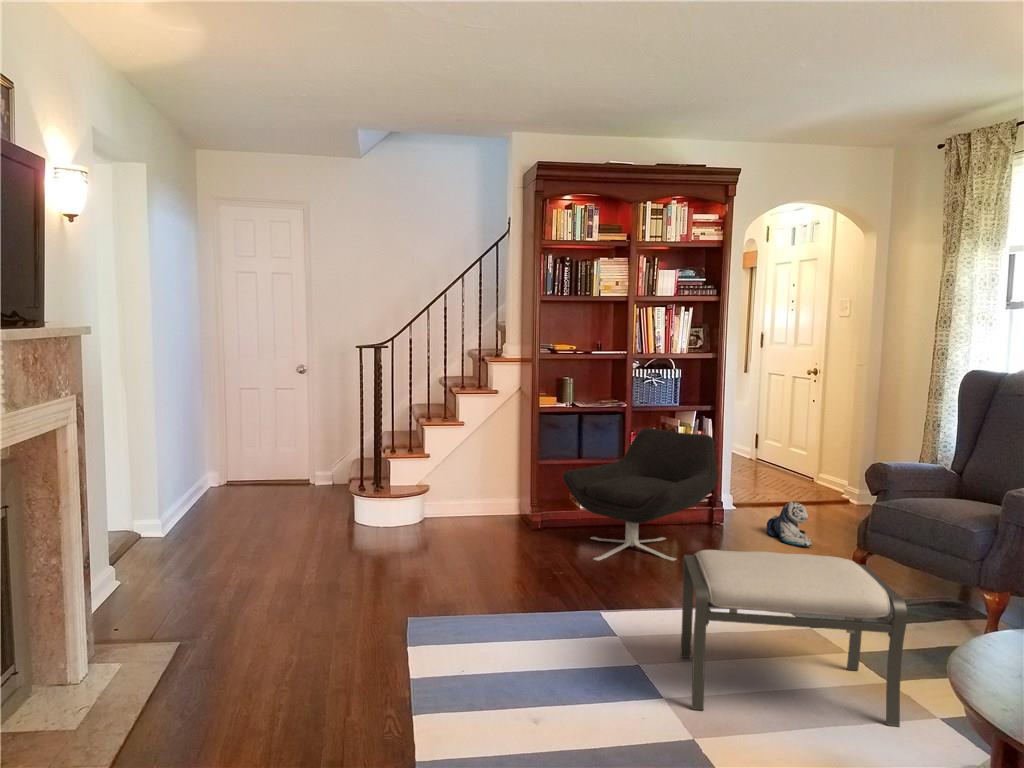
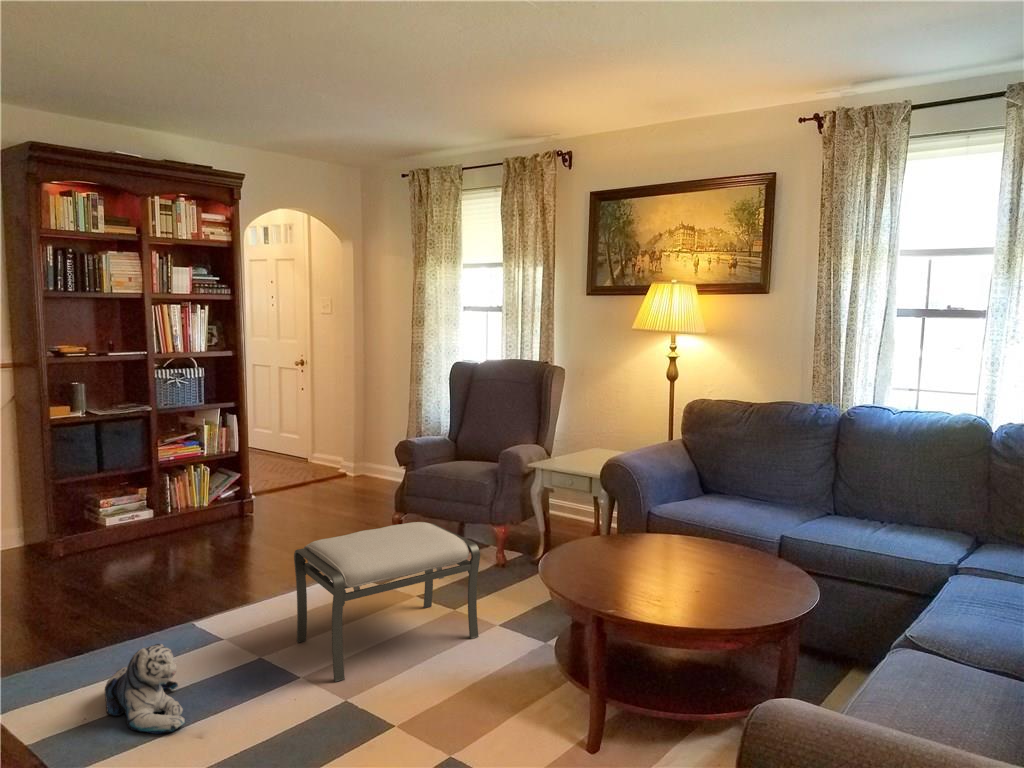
lounge chair: present [563,428,718,561] -> none [93,431,261,577]
plush toy: present [767,502,812,547] -> present [105,644,185,734]

